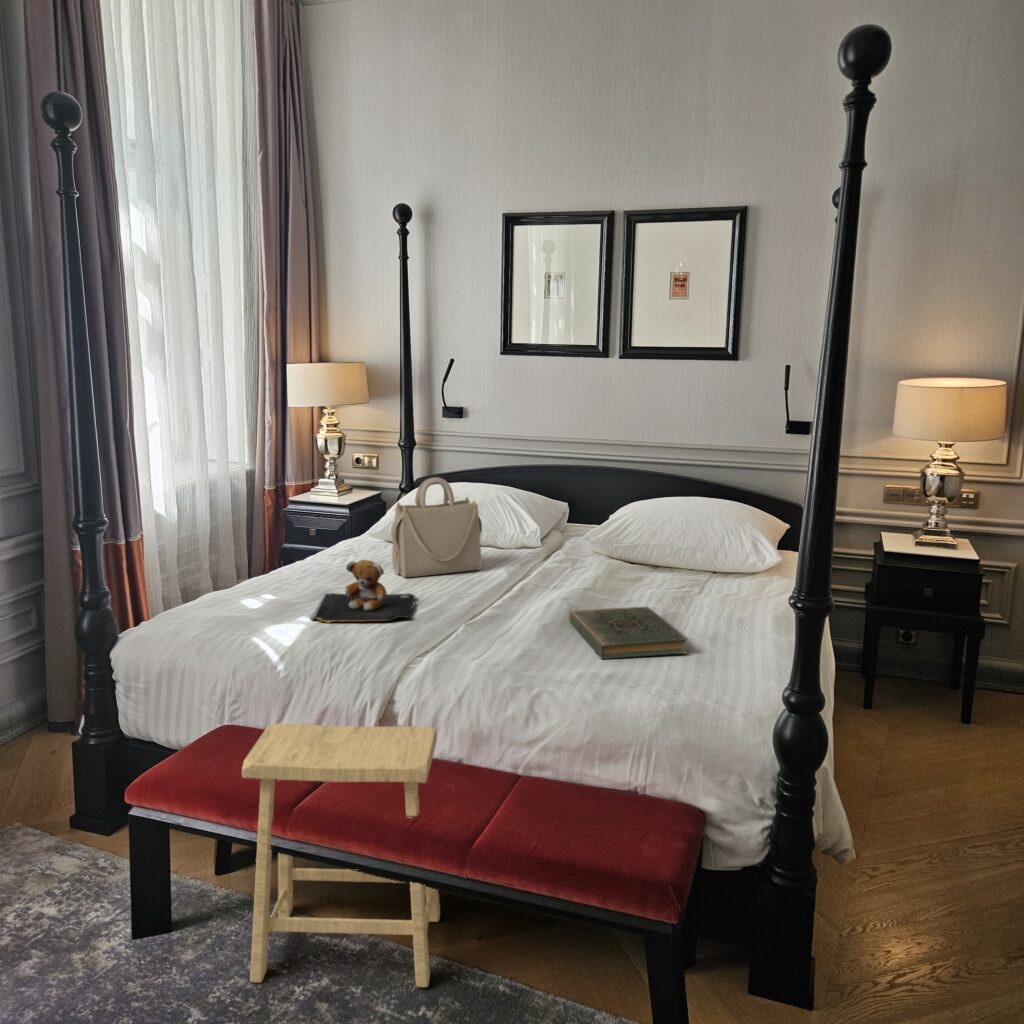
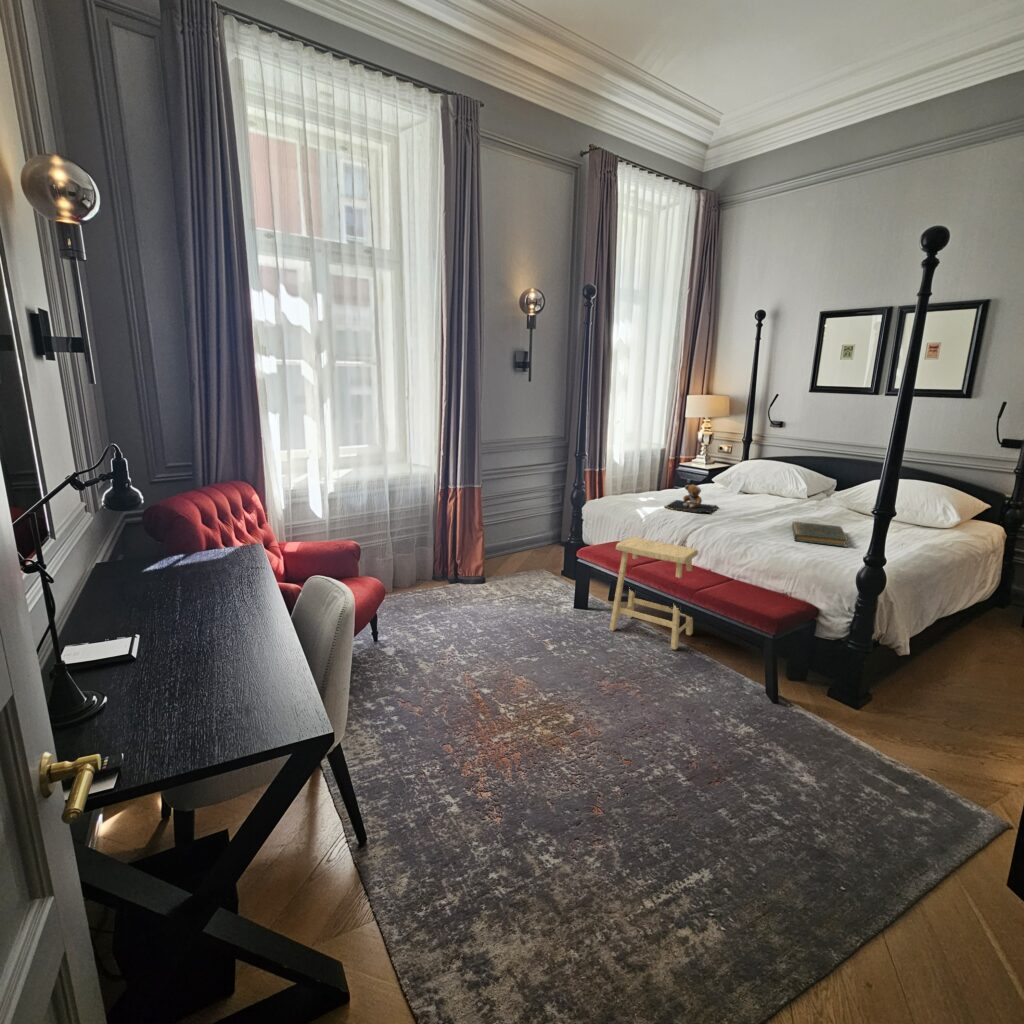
handbag: present [391,477,482,577] -> none [715,453,766,502]

